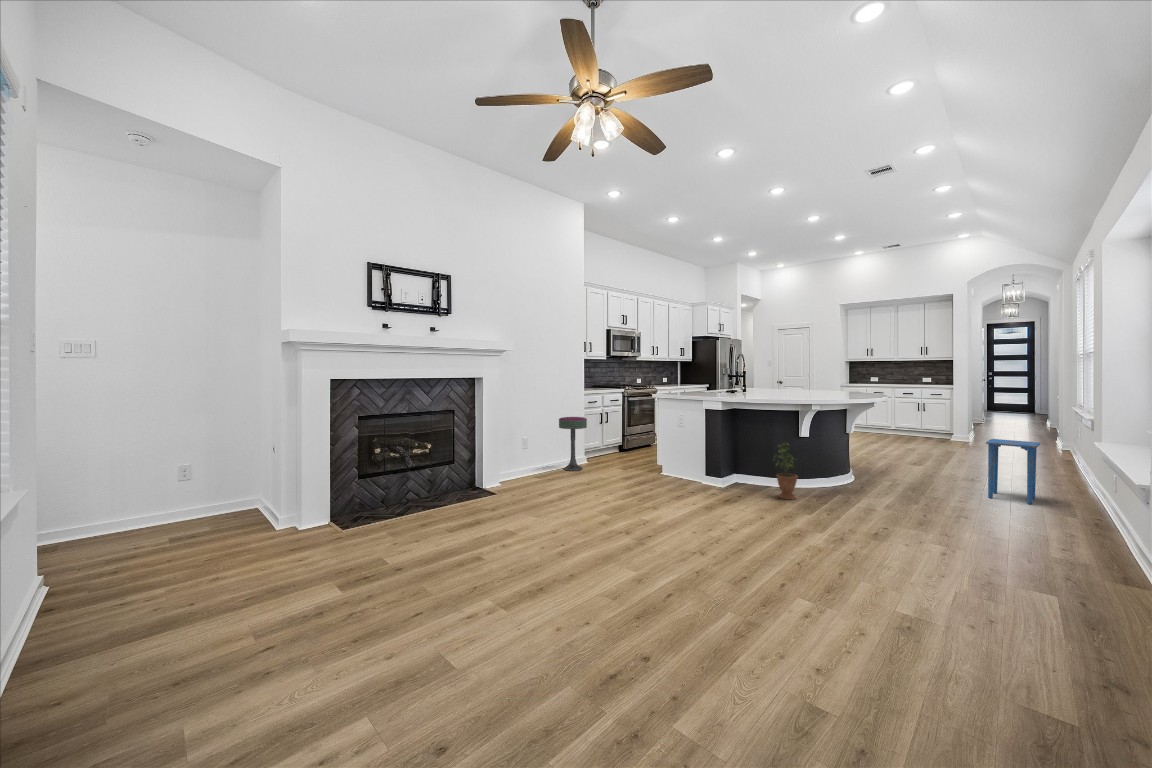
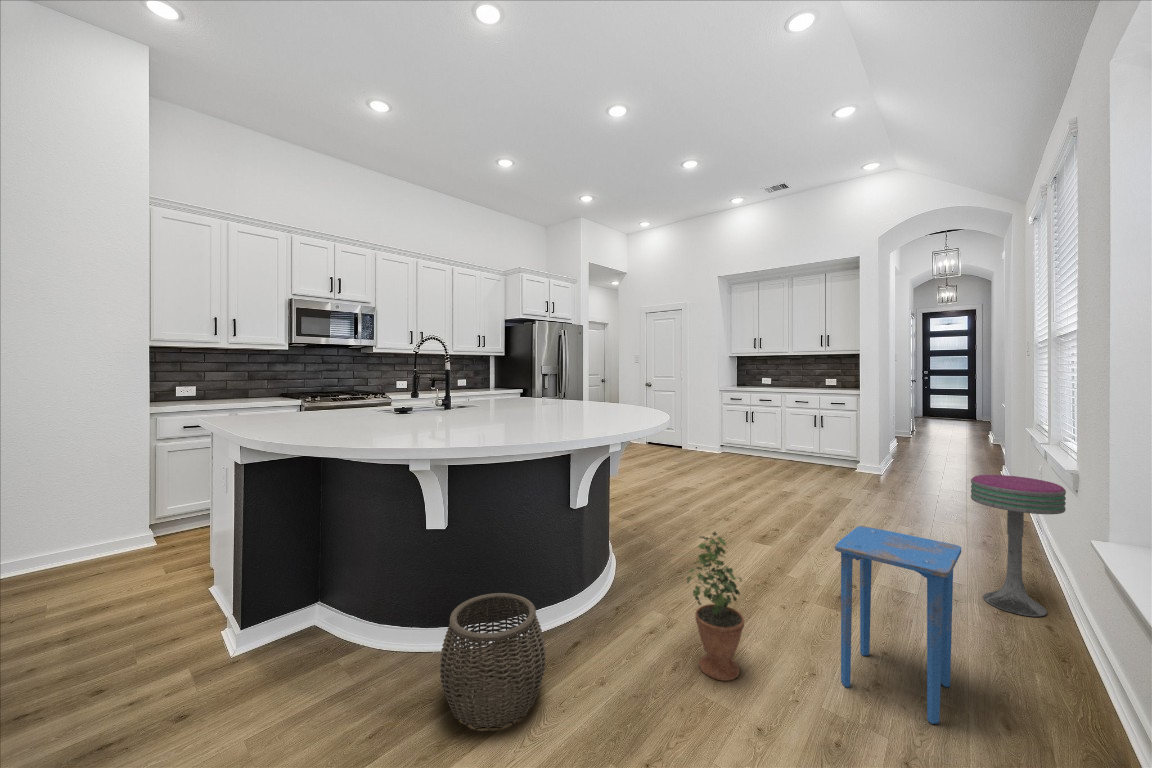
bar stool: present [559,417,587,471] -> present [971,475,1066,617]
potted plant: present [776,442,798,499] -> present [687,532,744,681]
woven basket: none [828,461,874,502] -> present [440,593,546,729]

